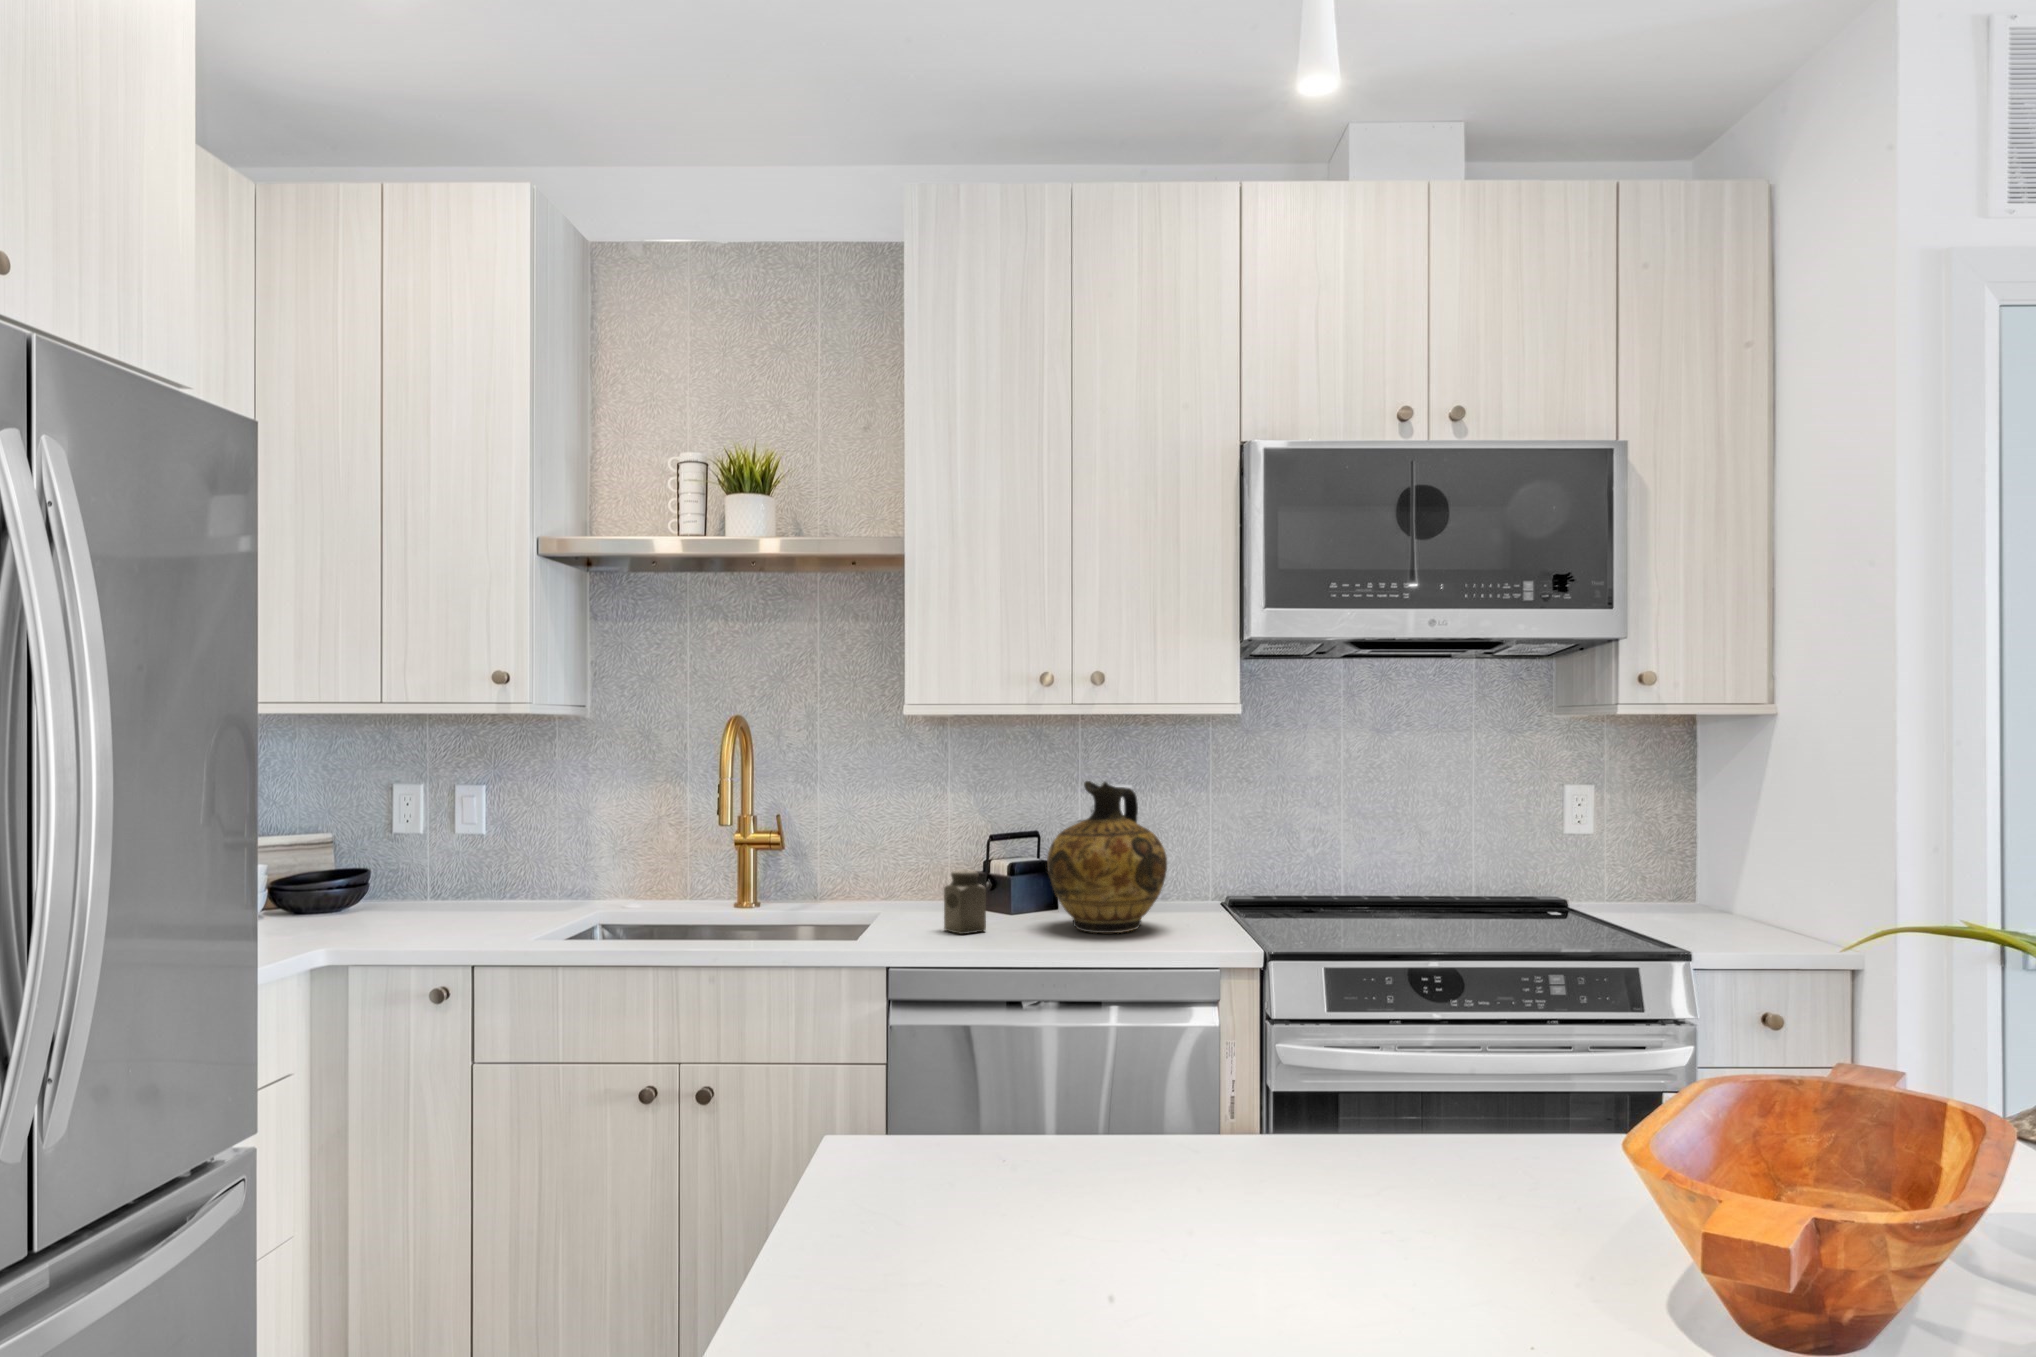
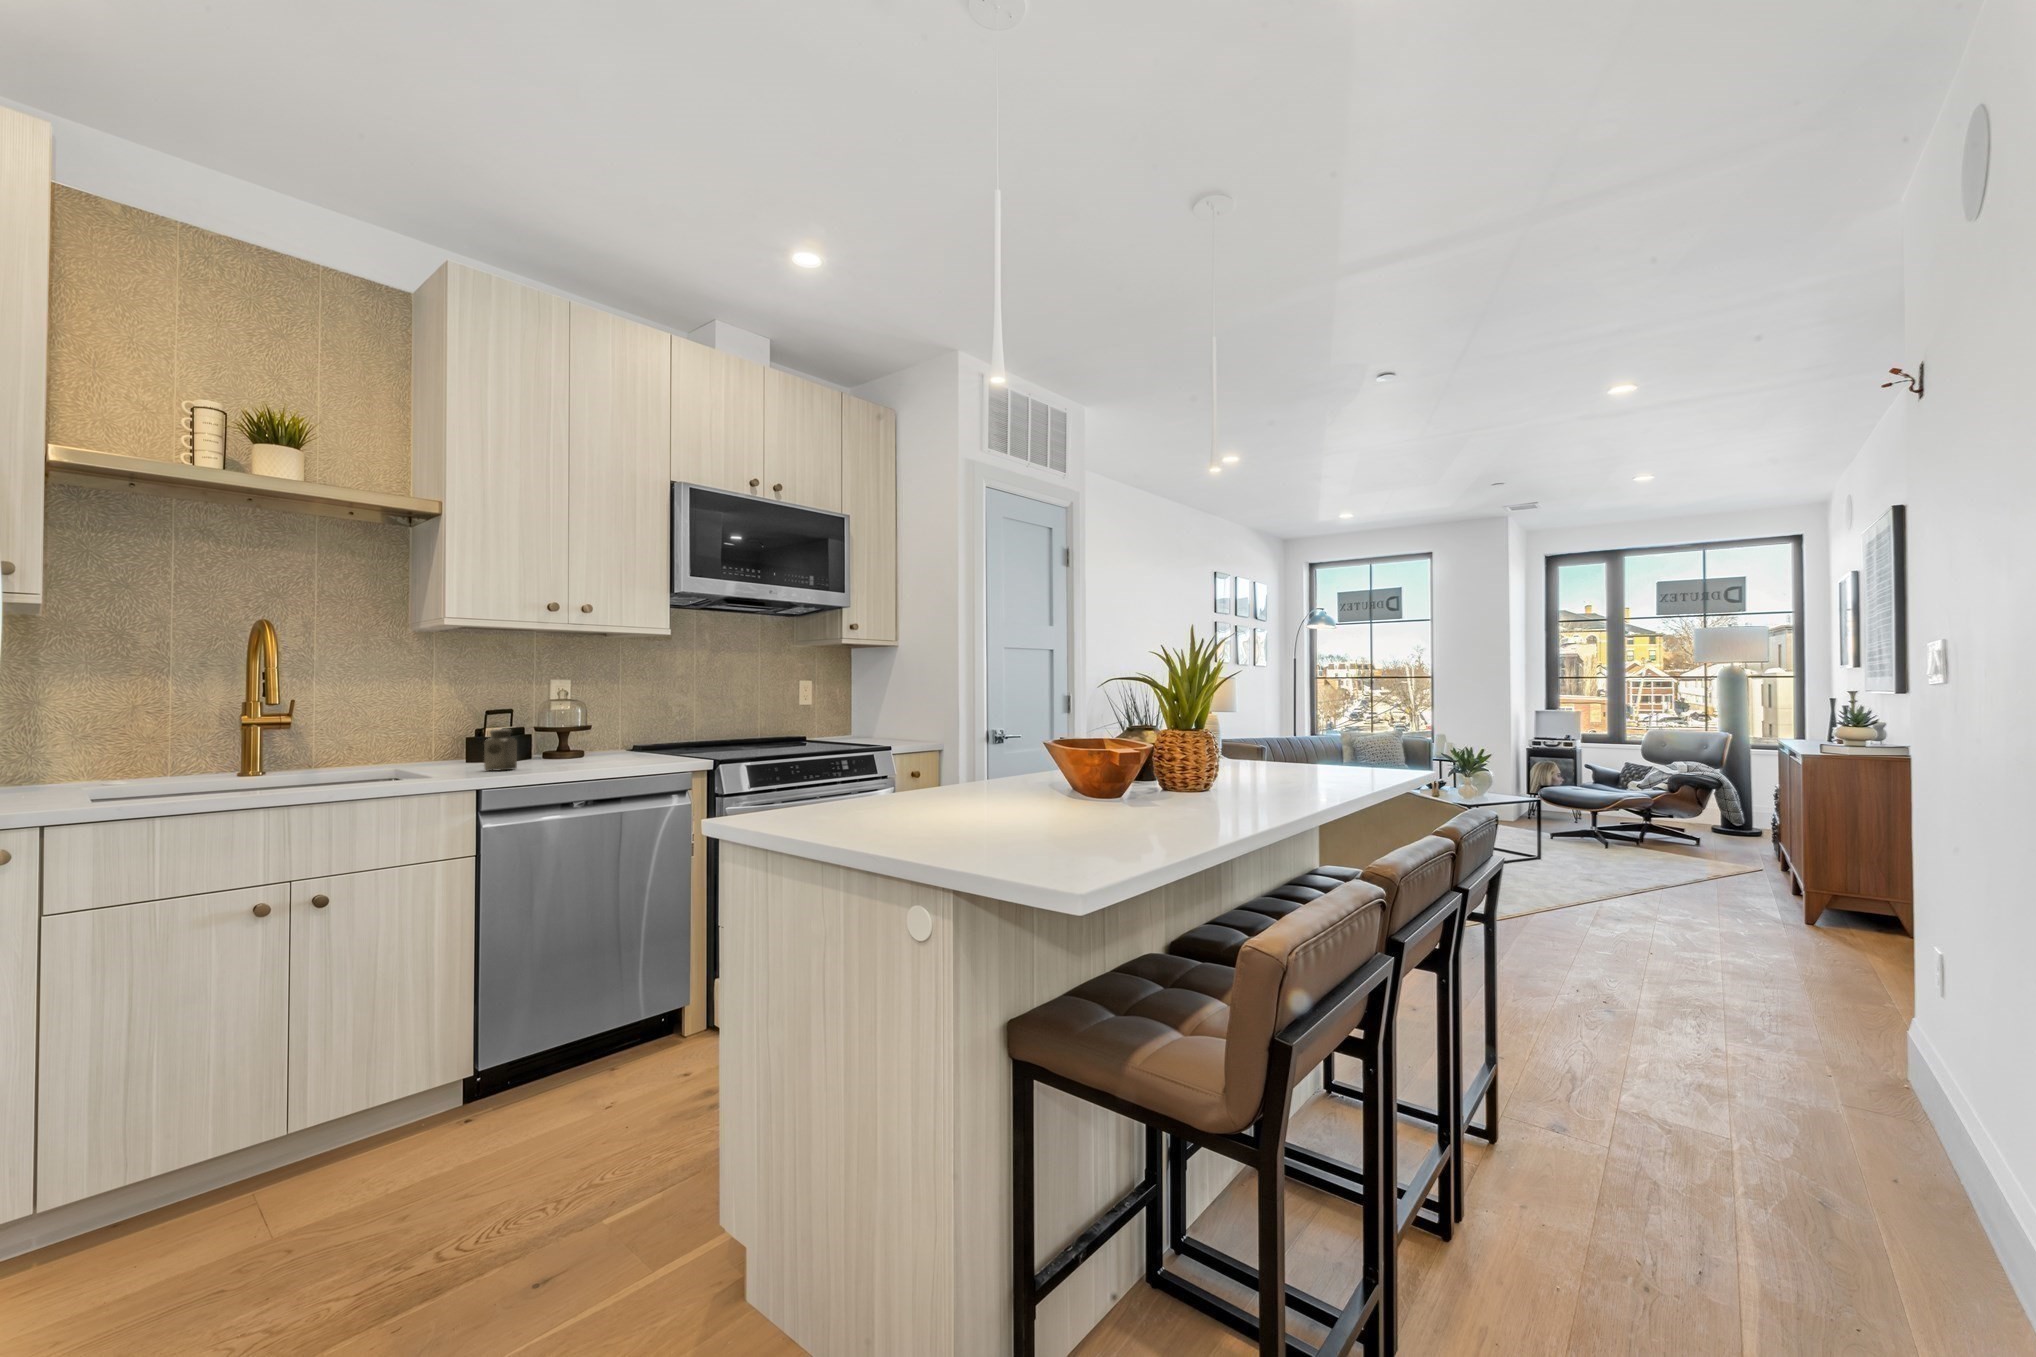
ceramic jug: present [1047,781,1167,933] -> none [551,670,634,764]

